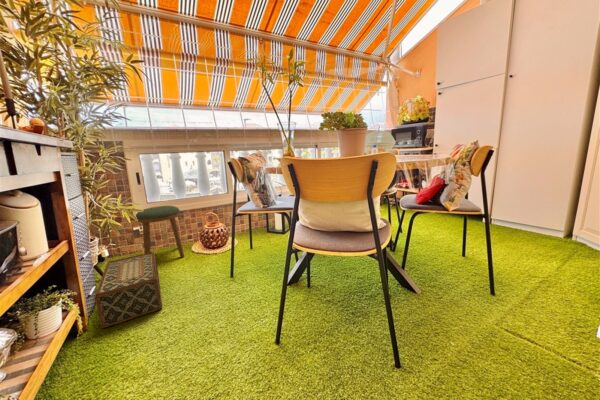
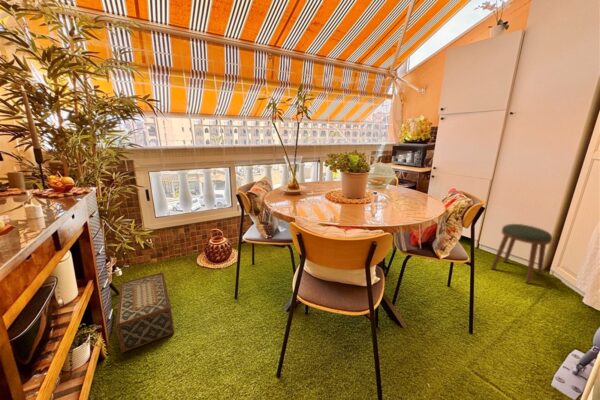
stool: present [136,206,184,257] -> present [491,224,552,284]

